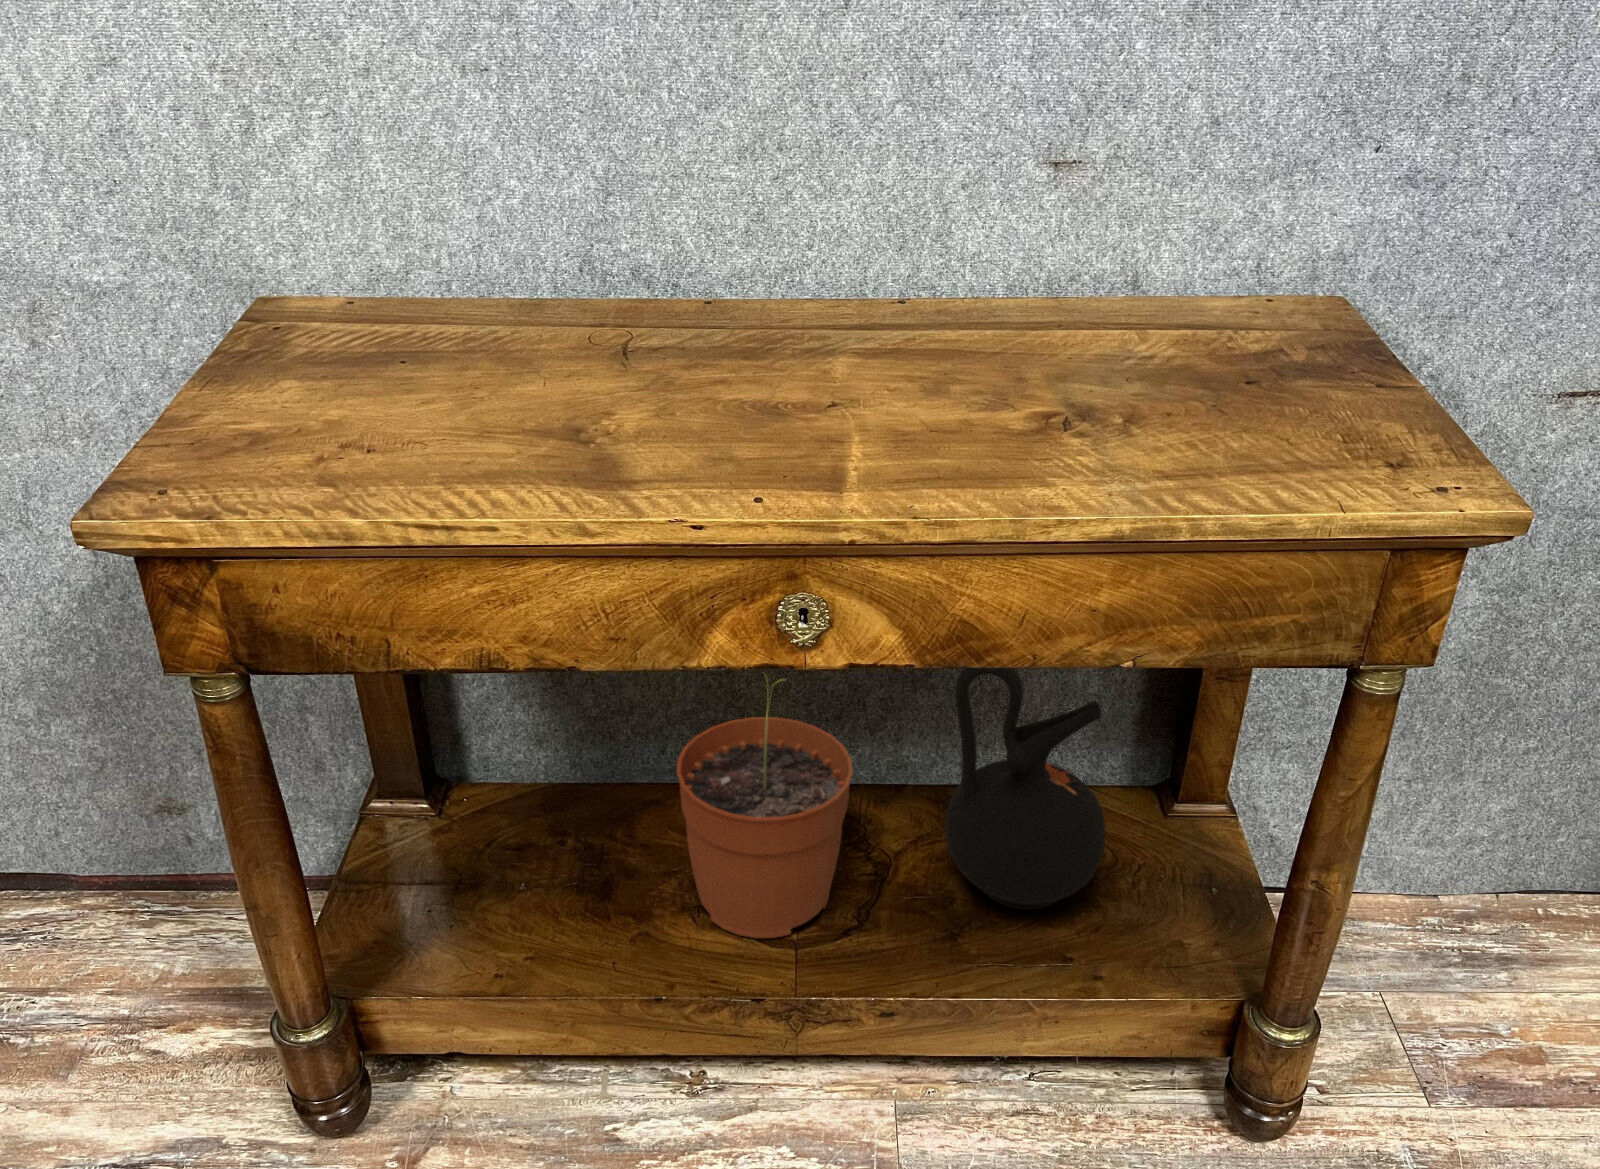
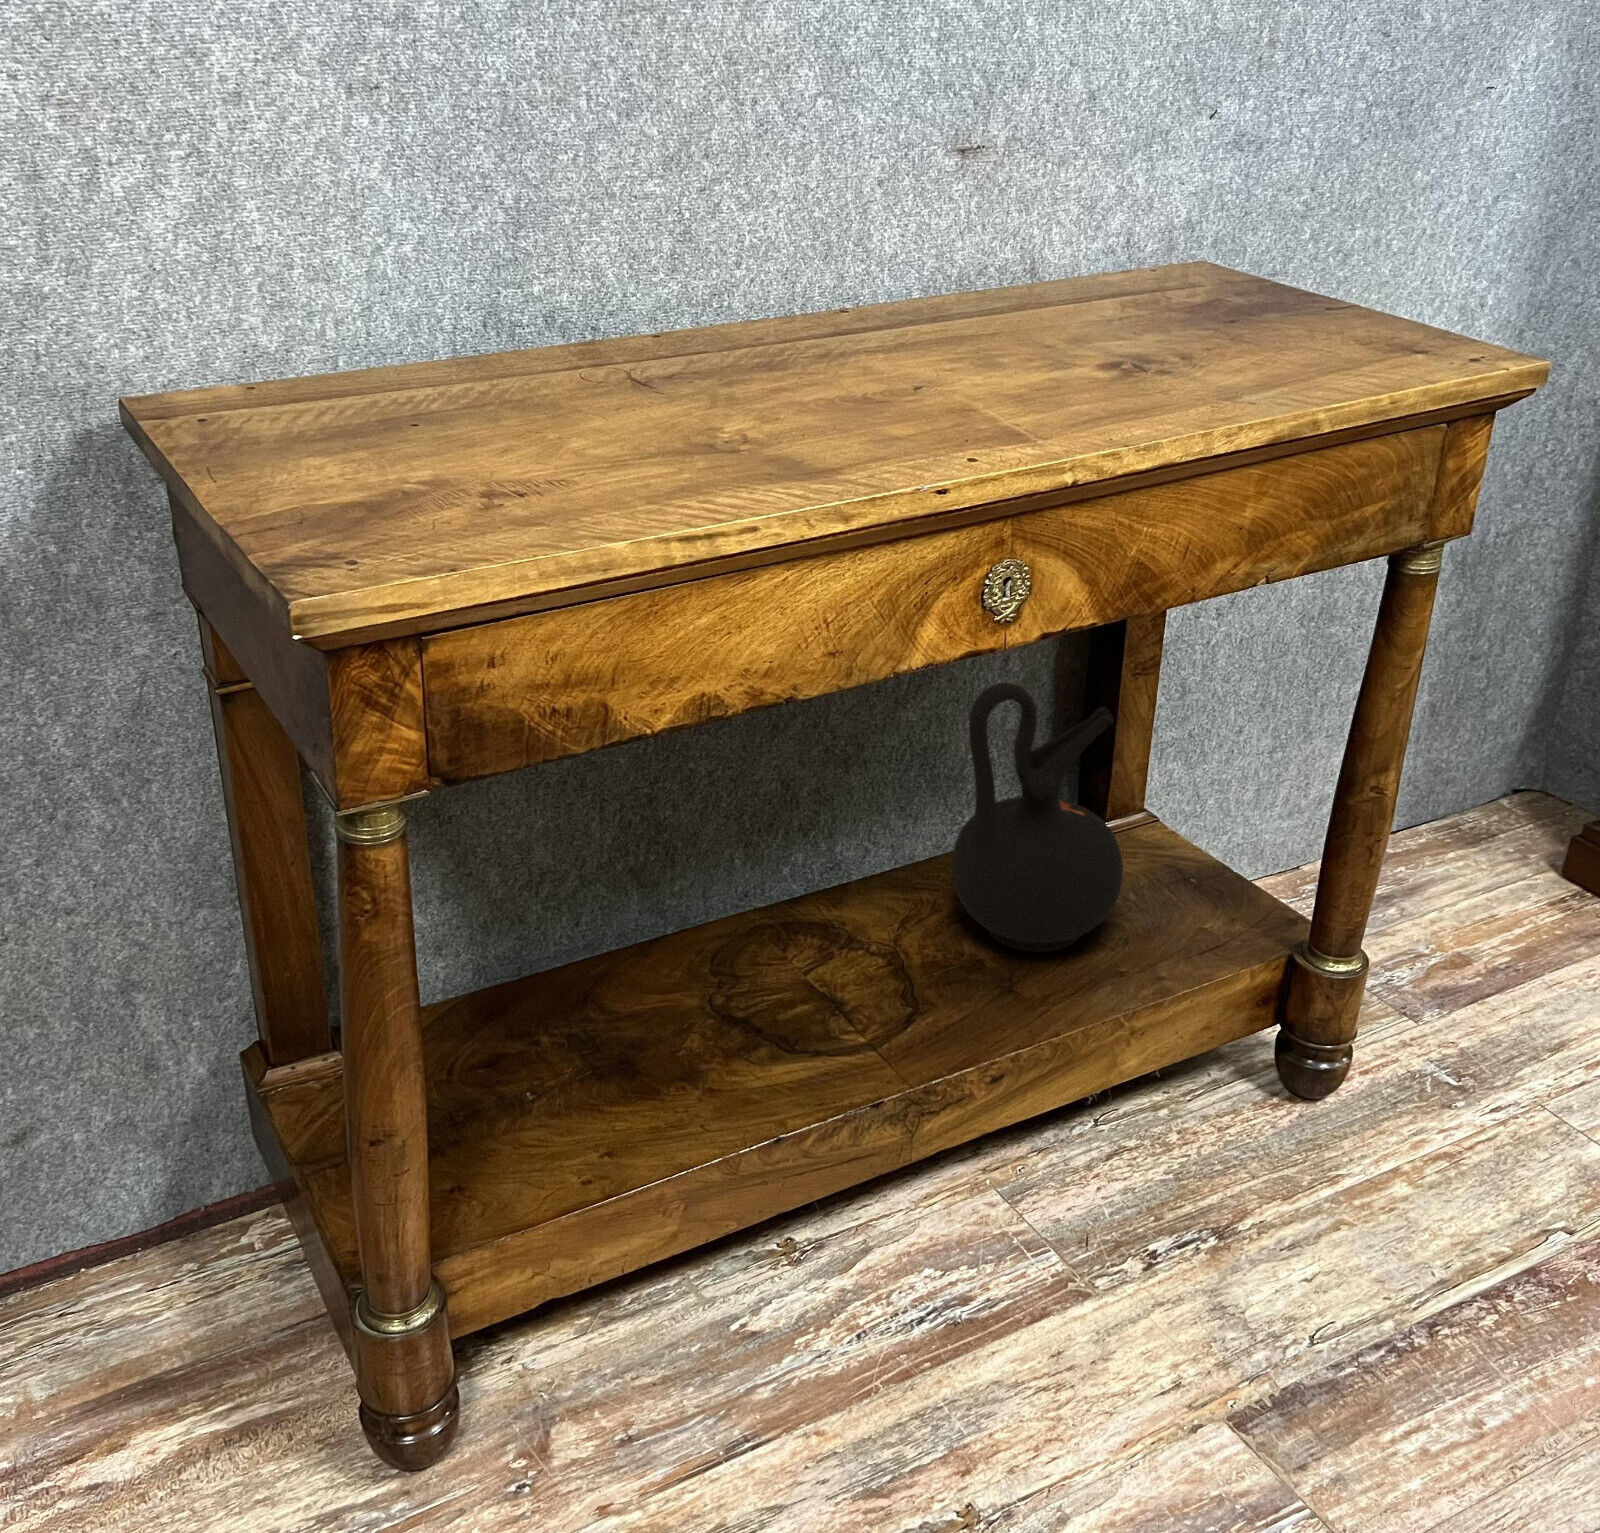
plant pot: present [677,675,853,938] -> none [704,753,904,1055]

